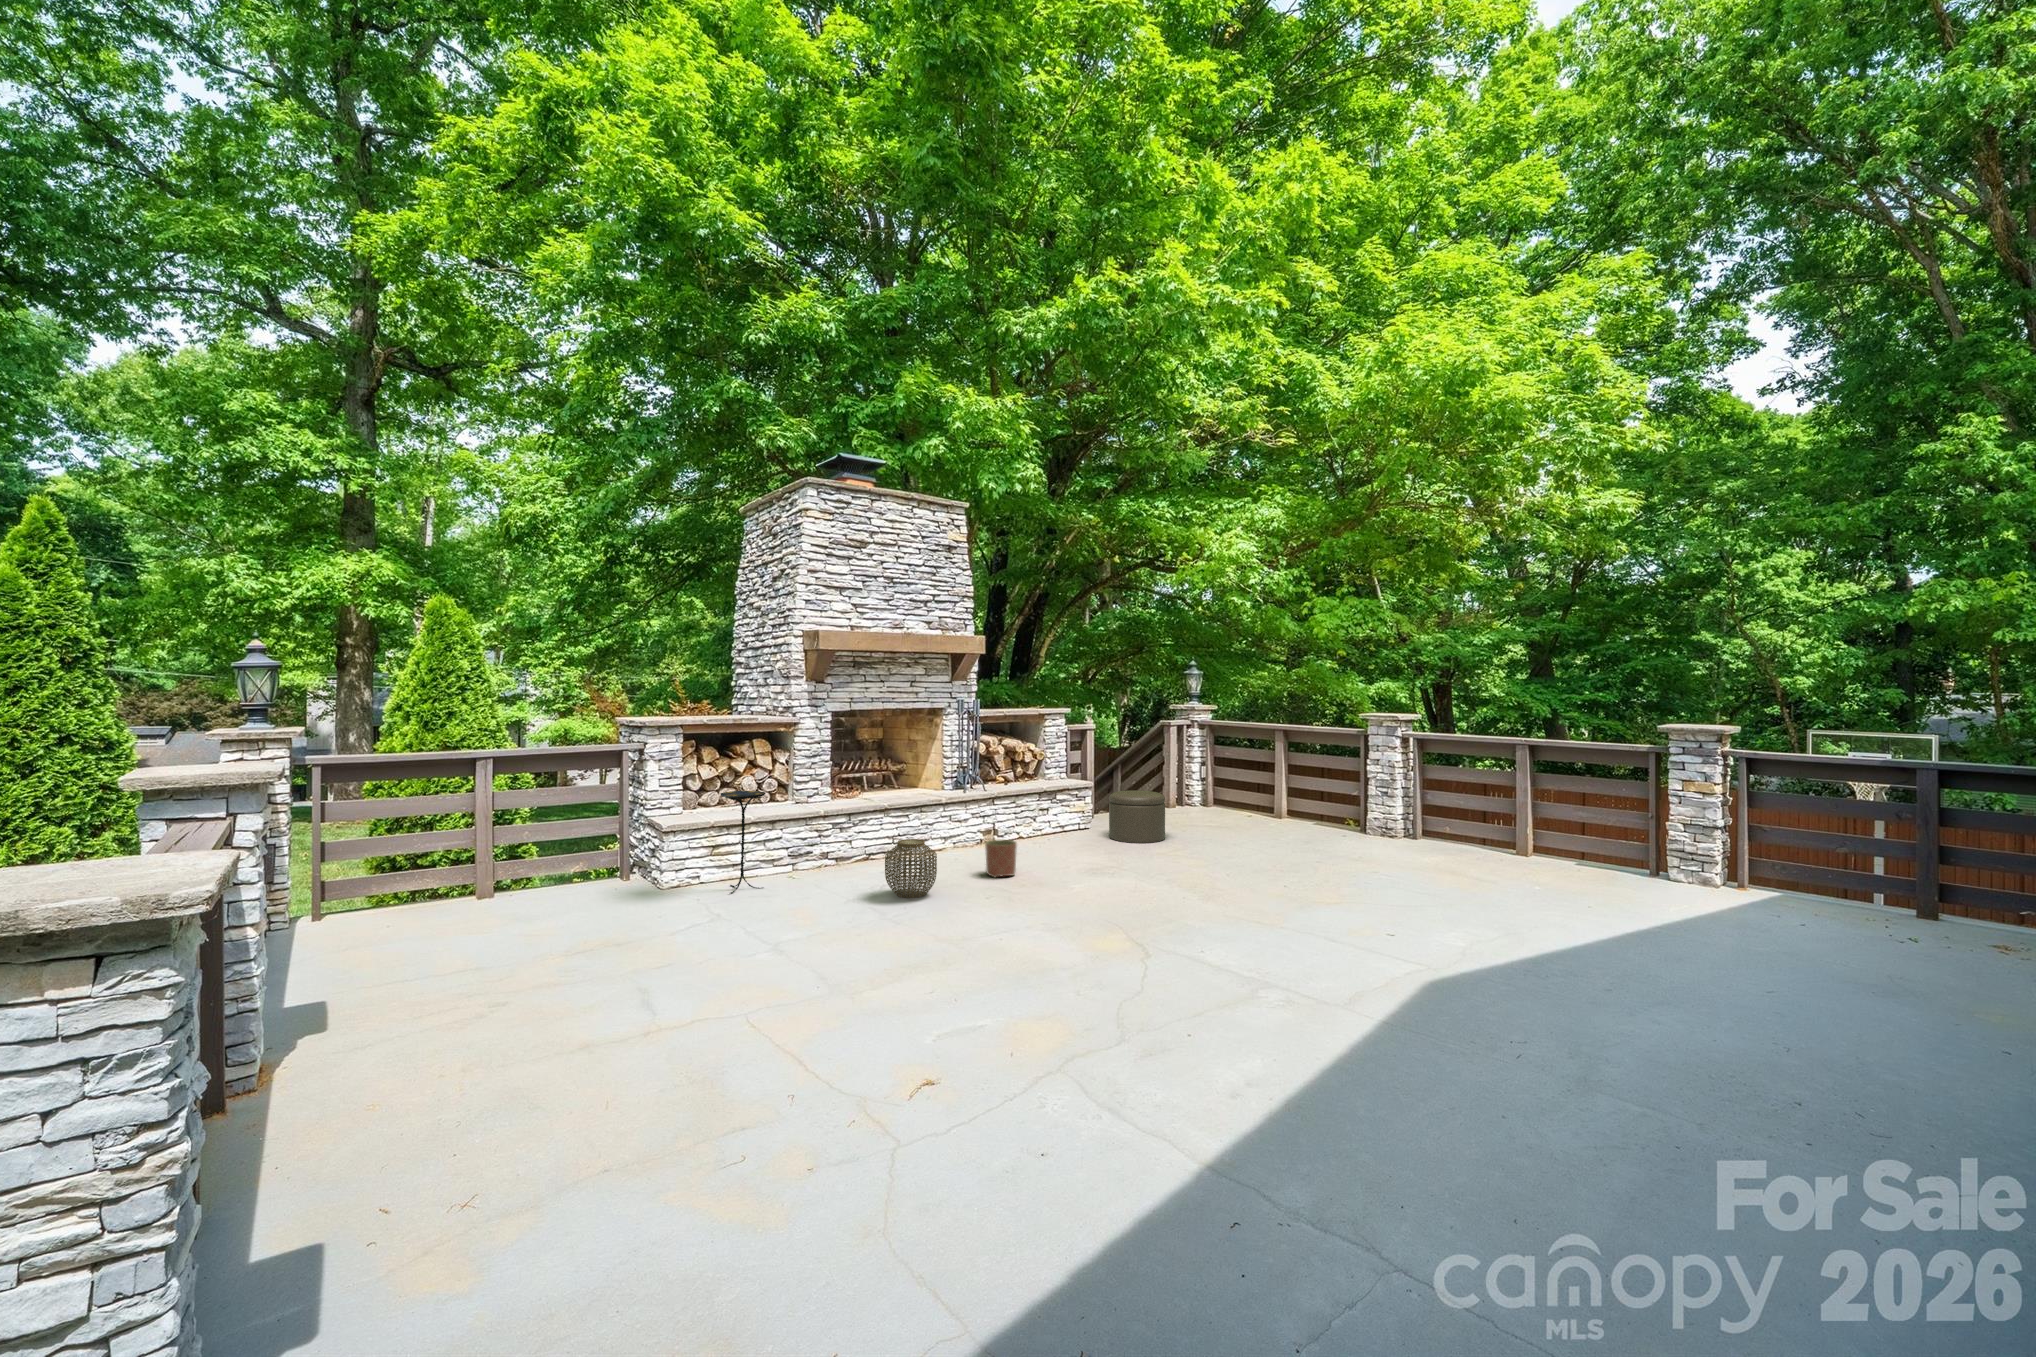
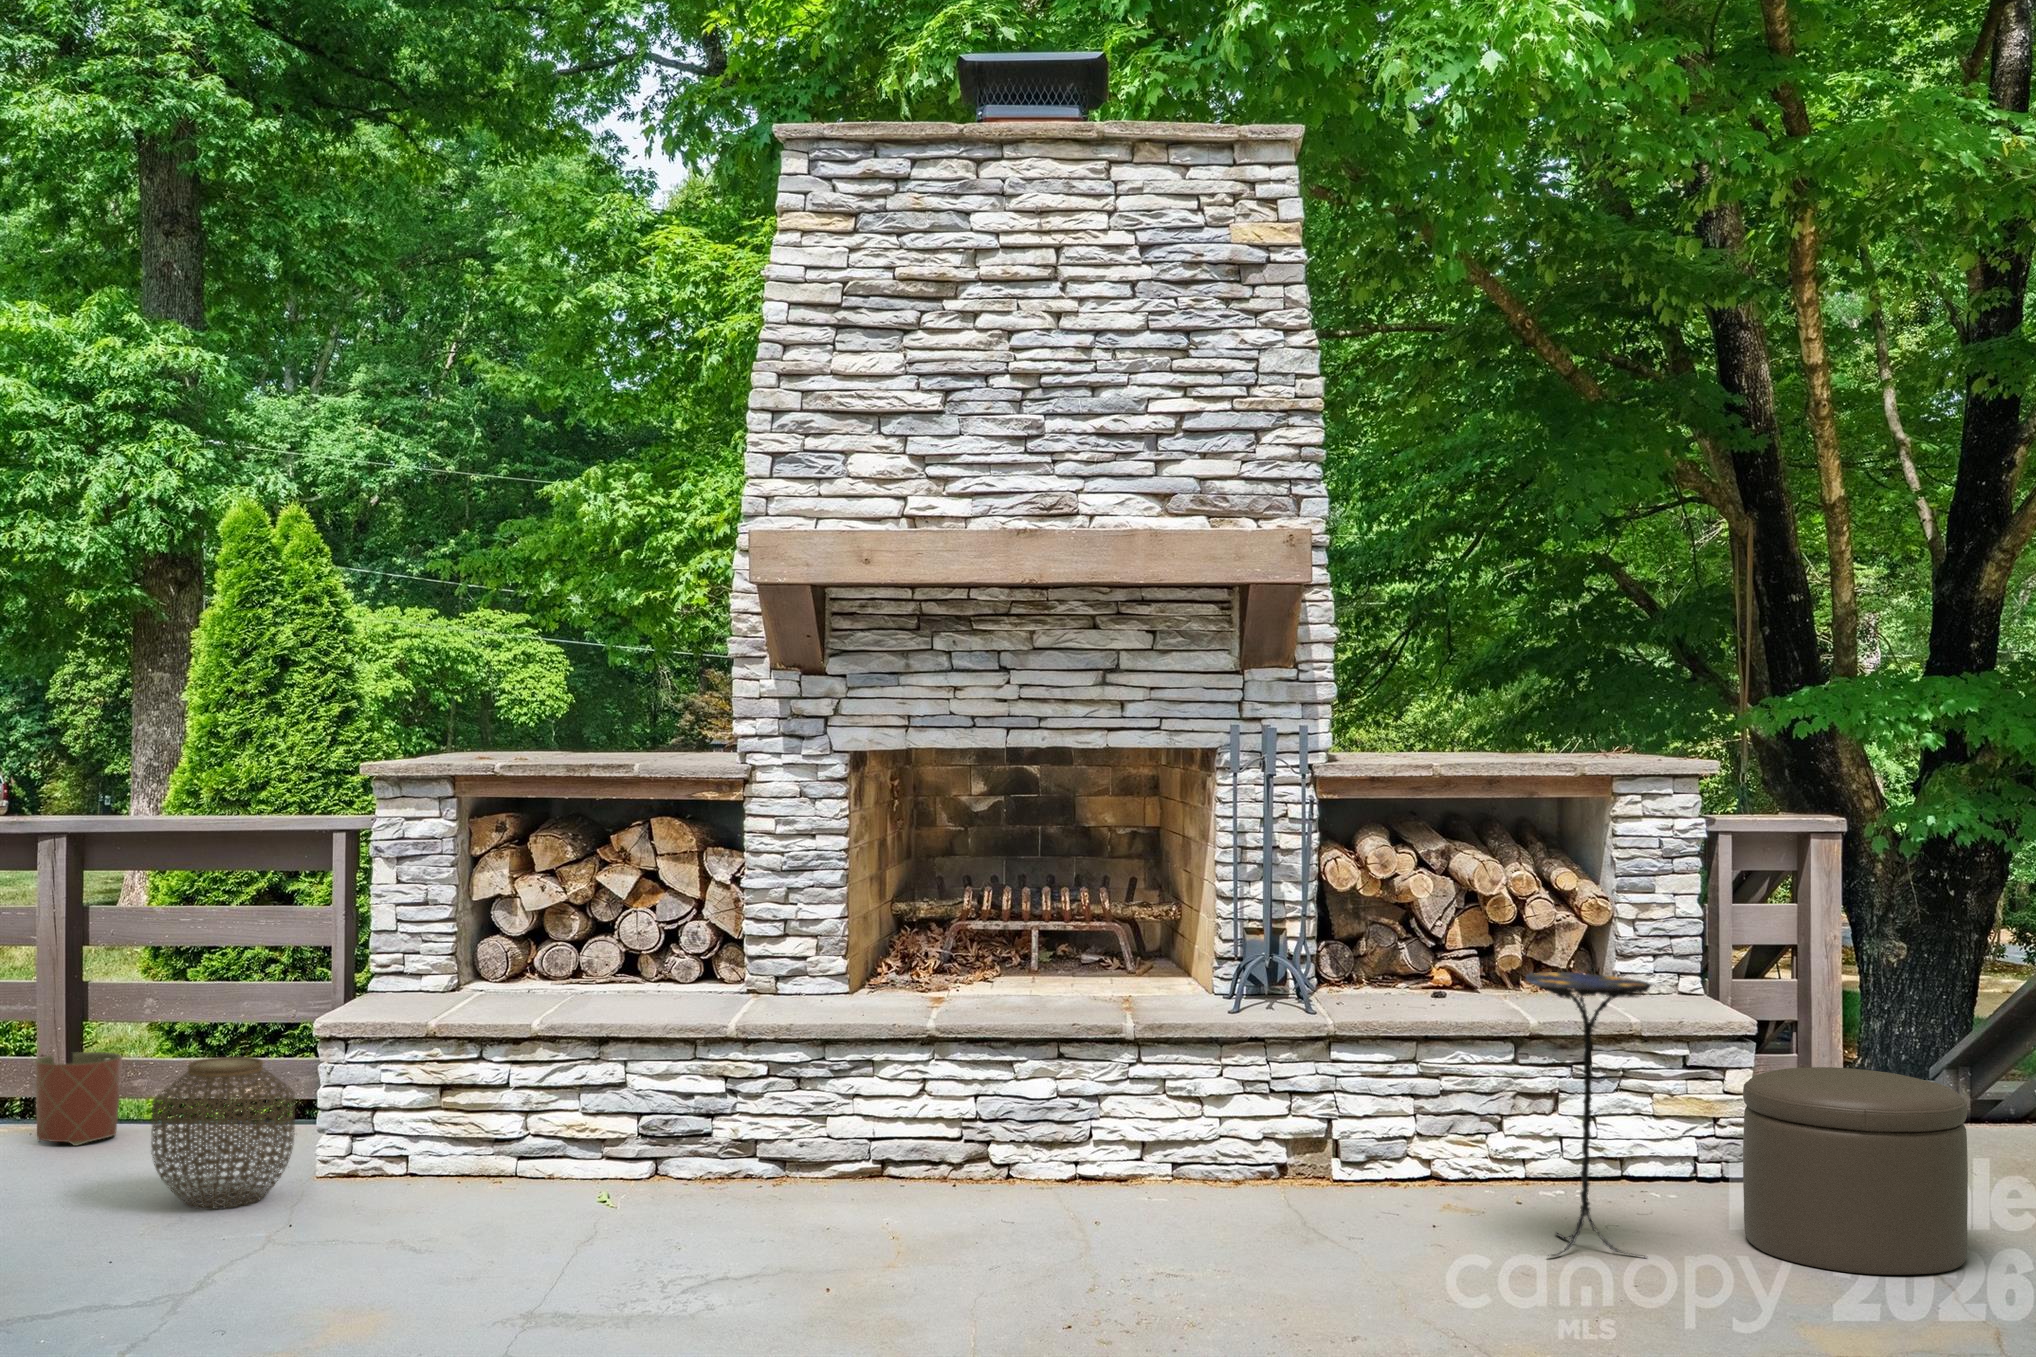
side table: present [721,791,766,893] -> present [1526,972,1651,1256]
woven basket: present [885,839,937,898] -> present [151,1057,295,1209]
planter: present [985,840,1017,877] -> present [35,1052,122,1146]

